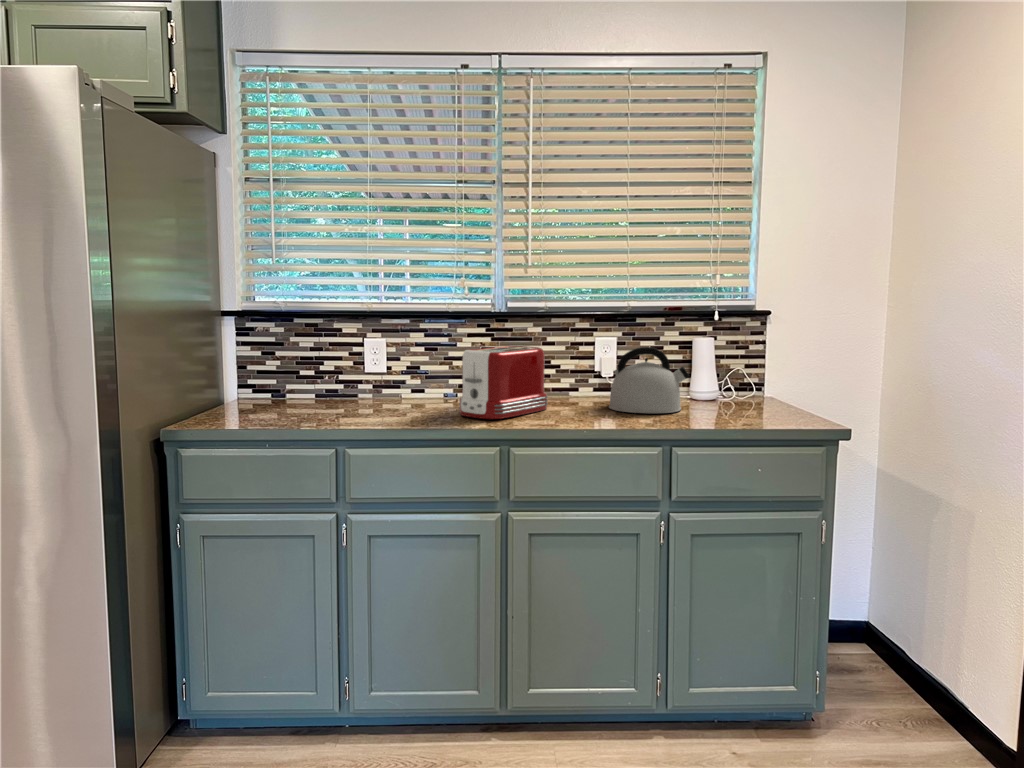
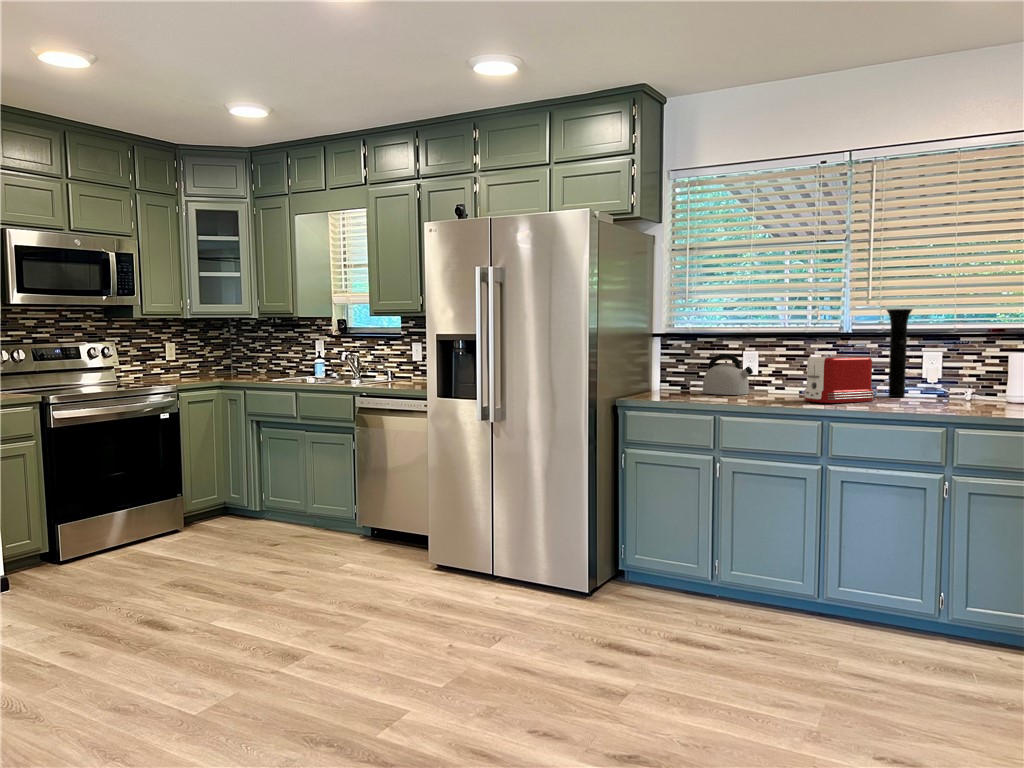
vase: none [554,280,586,399] -> present [887,309,912,397]
kettle: present [609,347,689,413] -> present [702,354,753,395]

